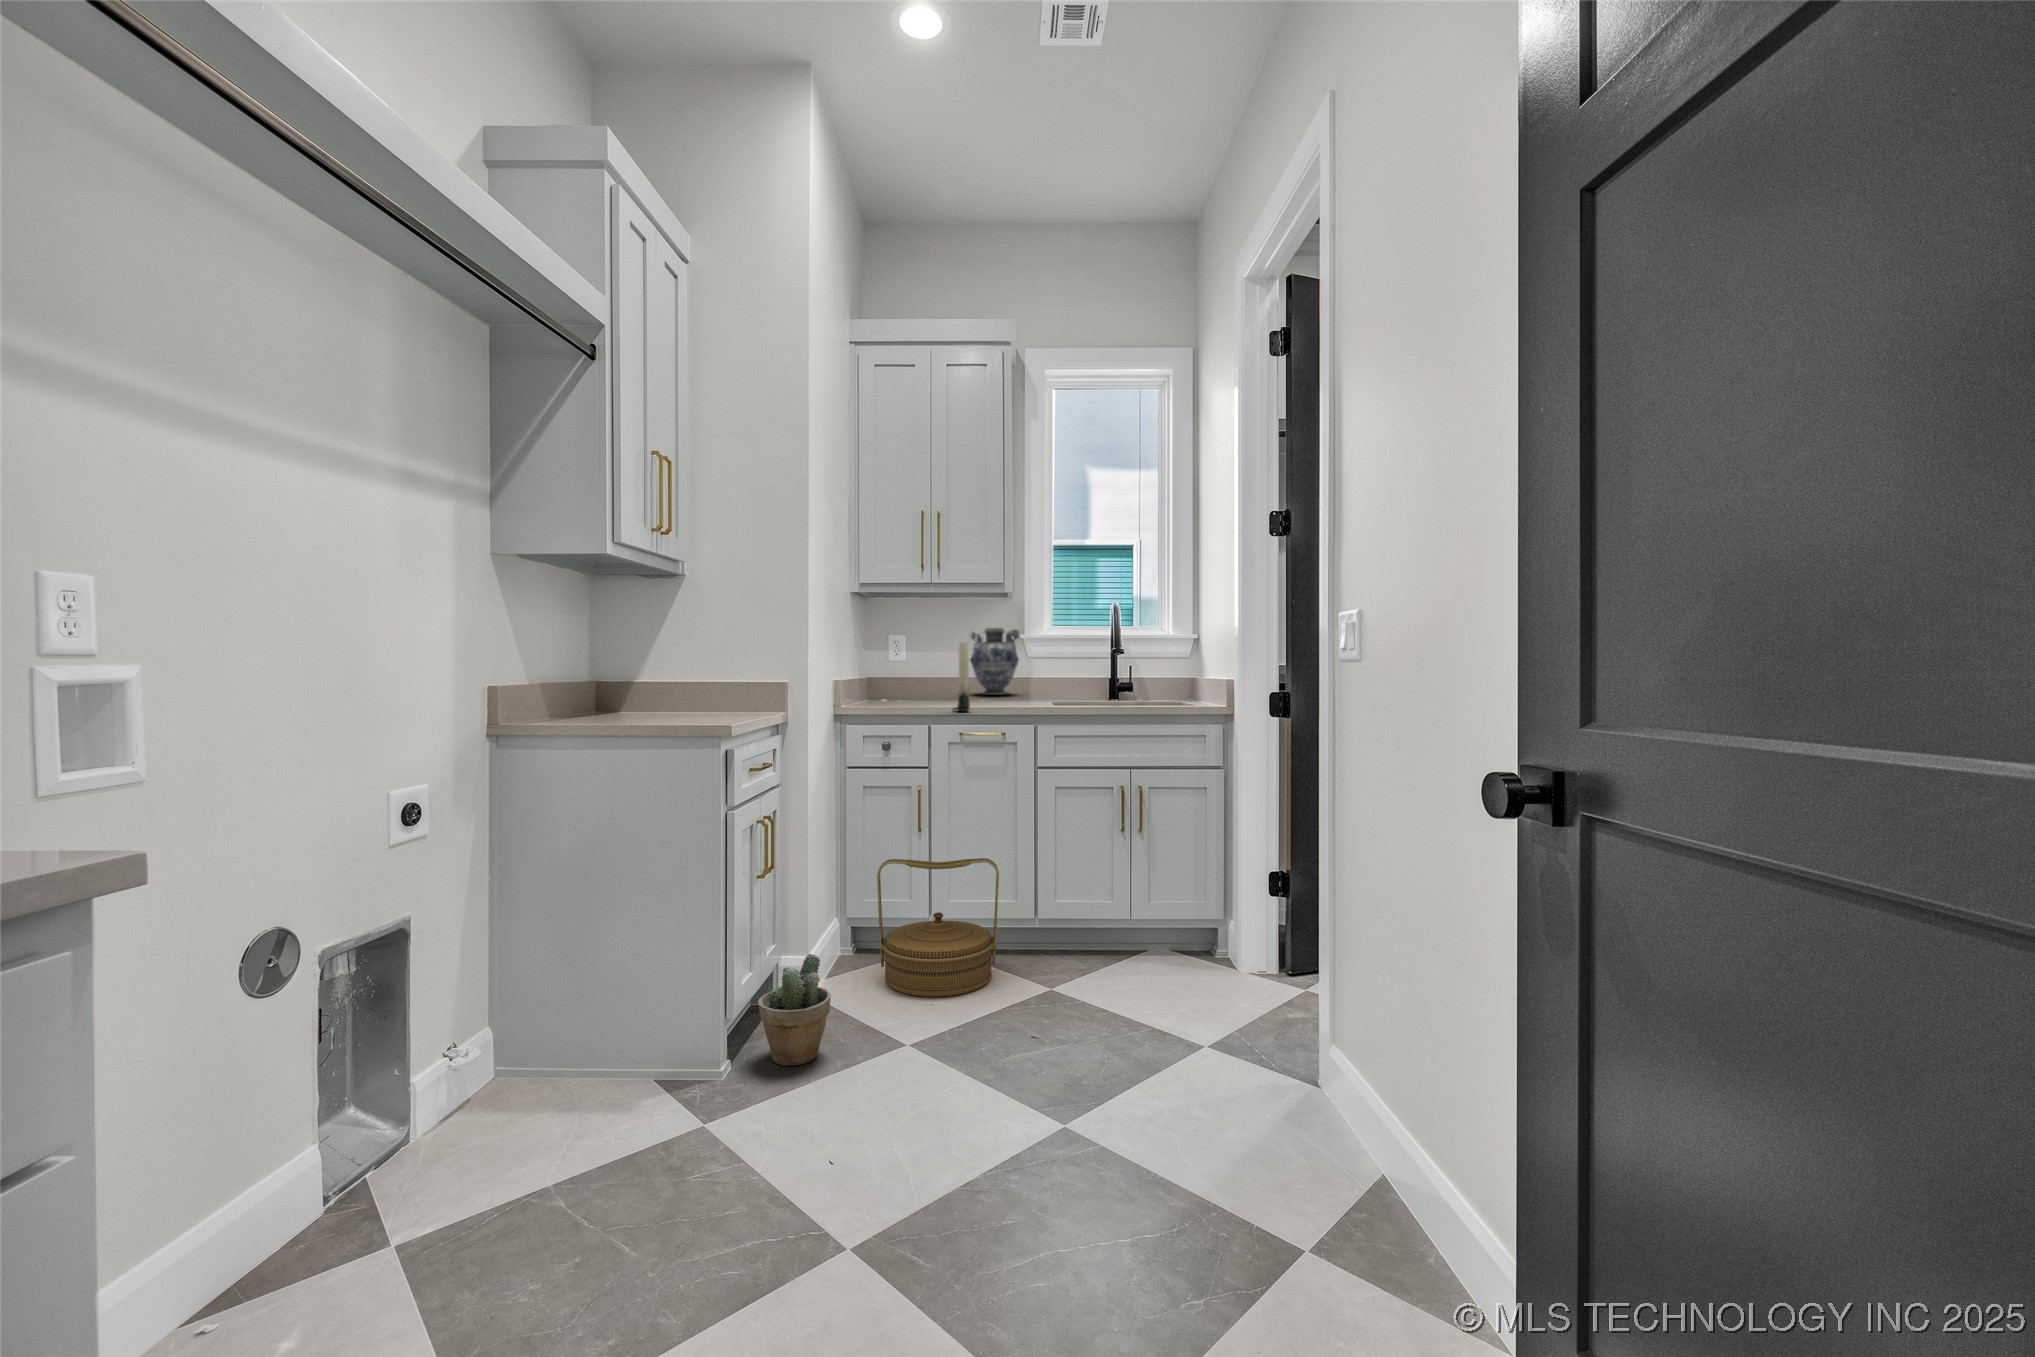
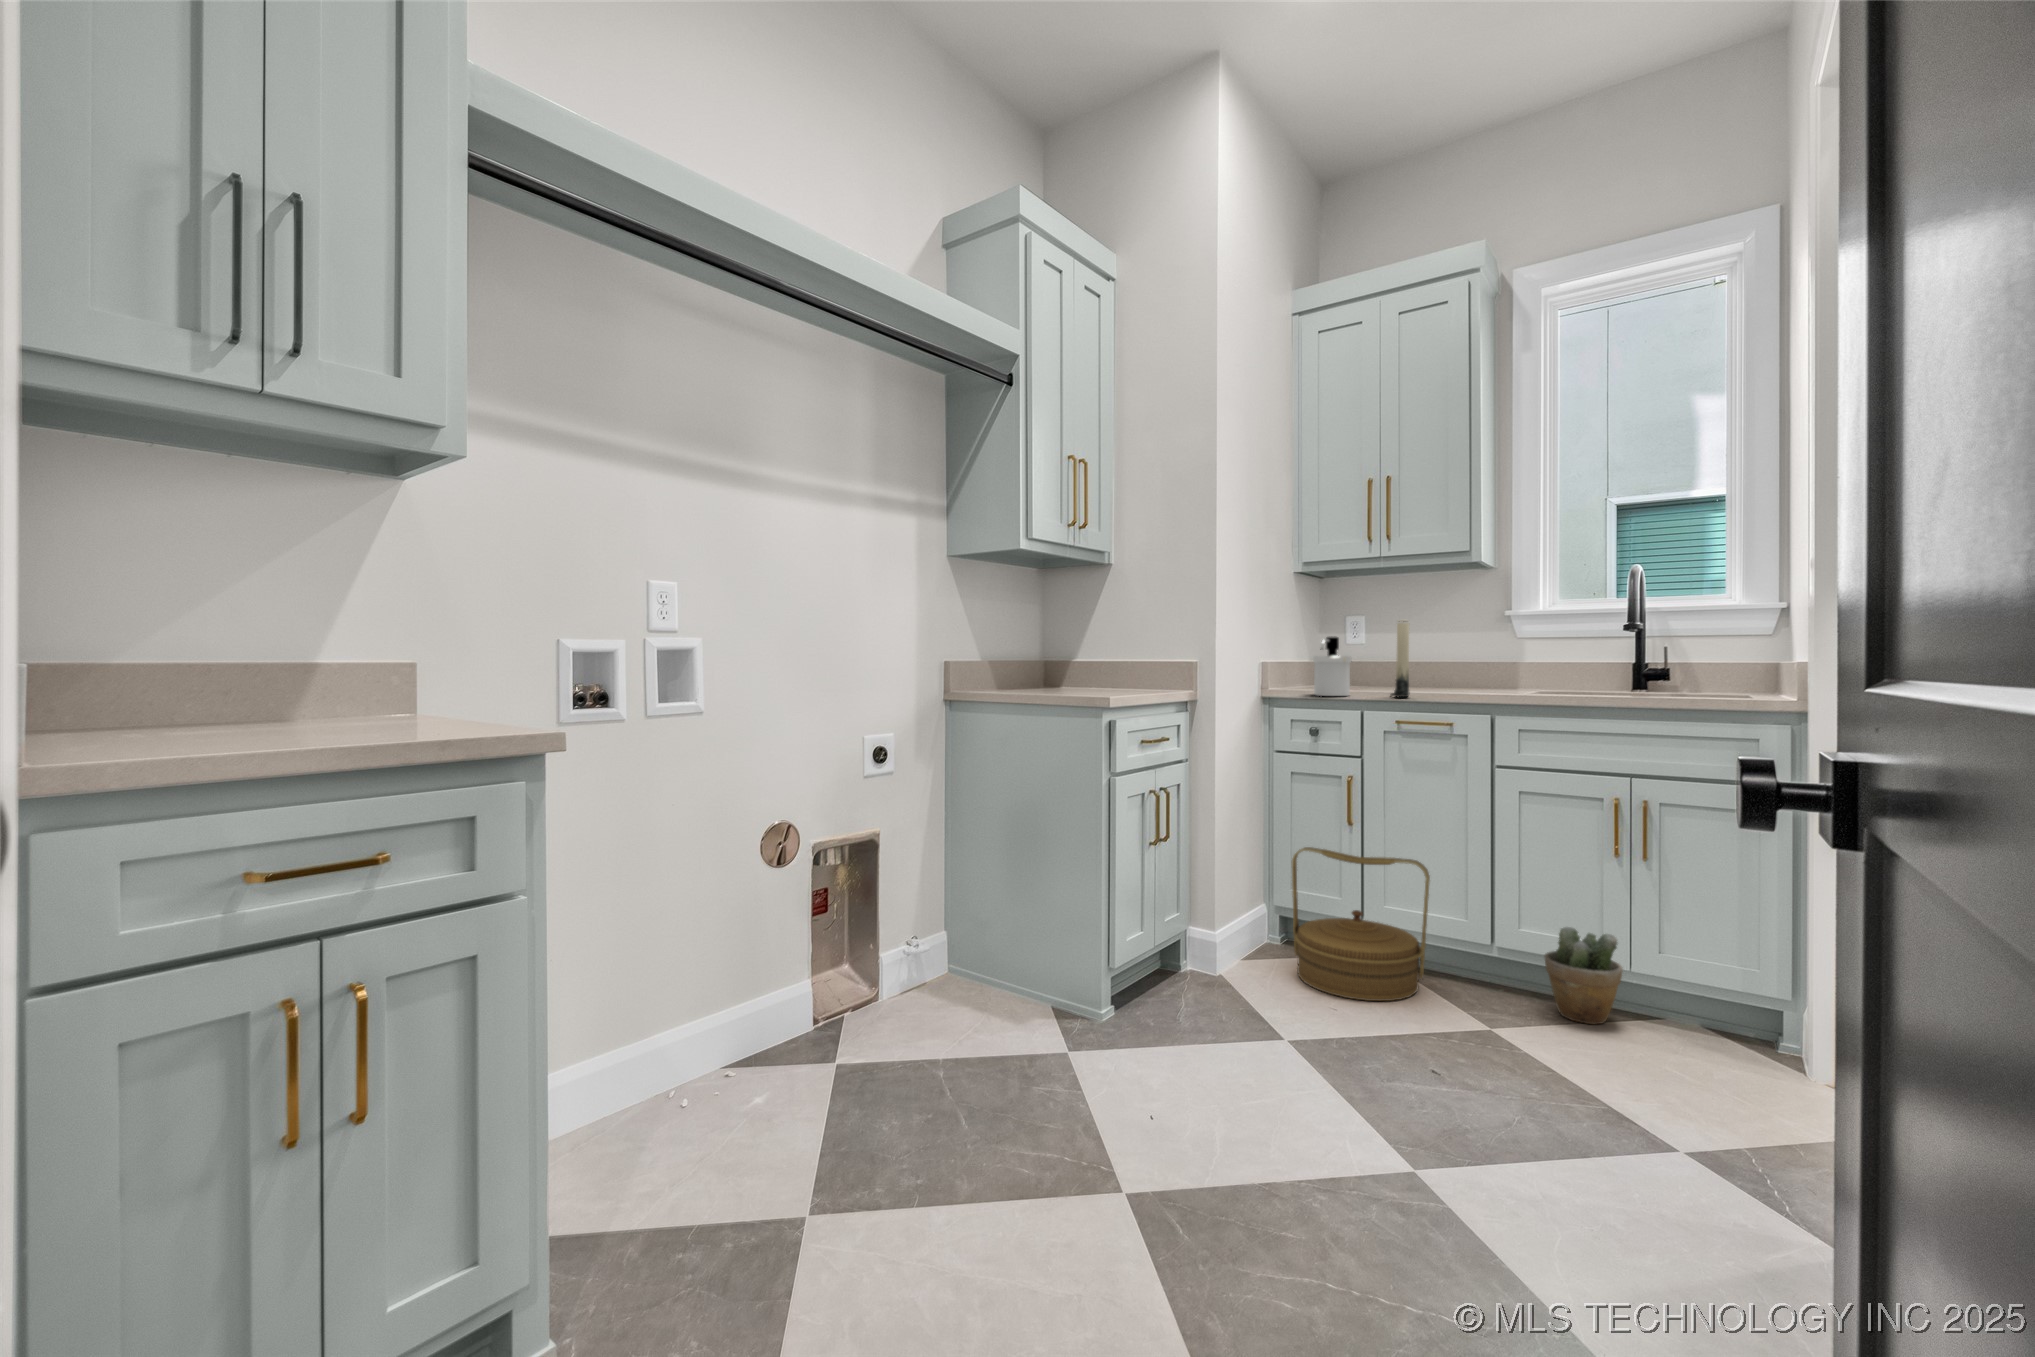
decorative vase: present [970,628,1019,695] -> none [1436,606,1500,682]
soap dispenser: none [883,655,917,712] -> present [1313,637,1351,696]
potted plant: present [758,954,831,1066] -> present [1544,927,1623,1024]

